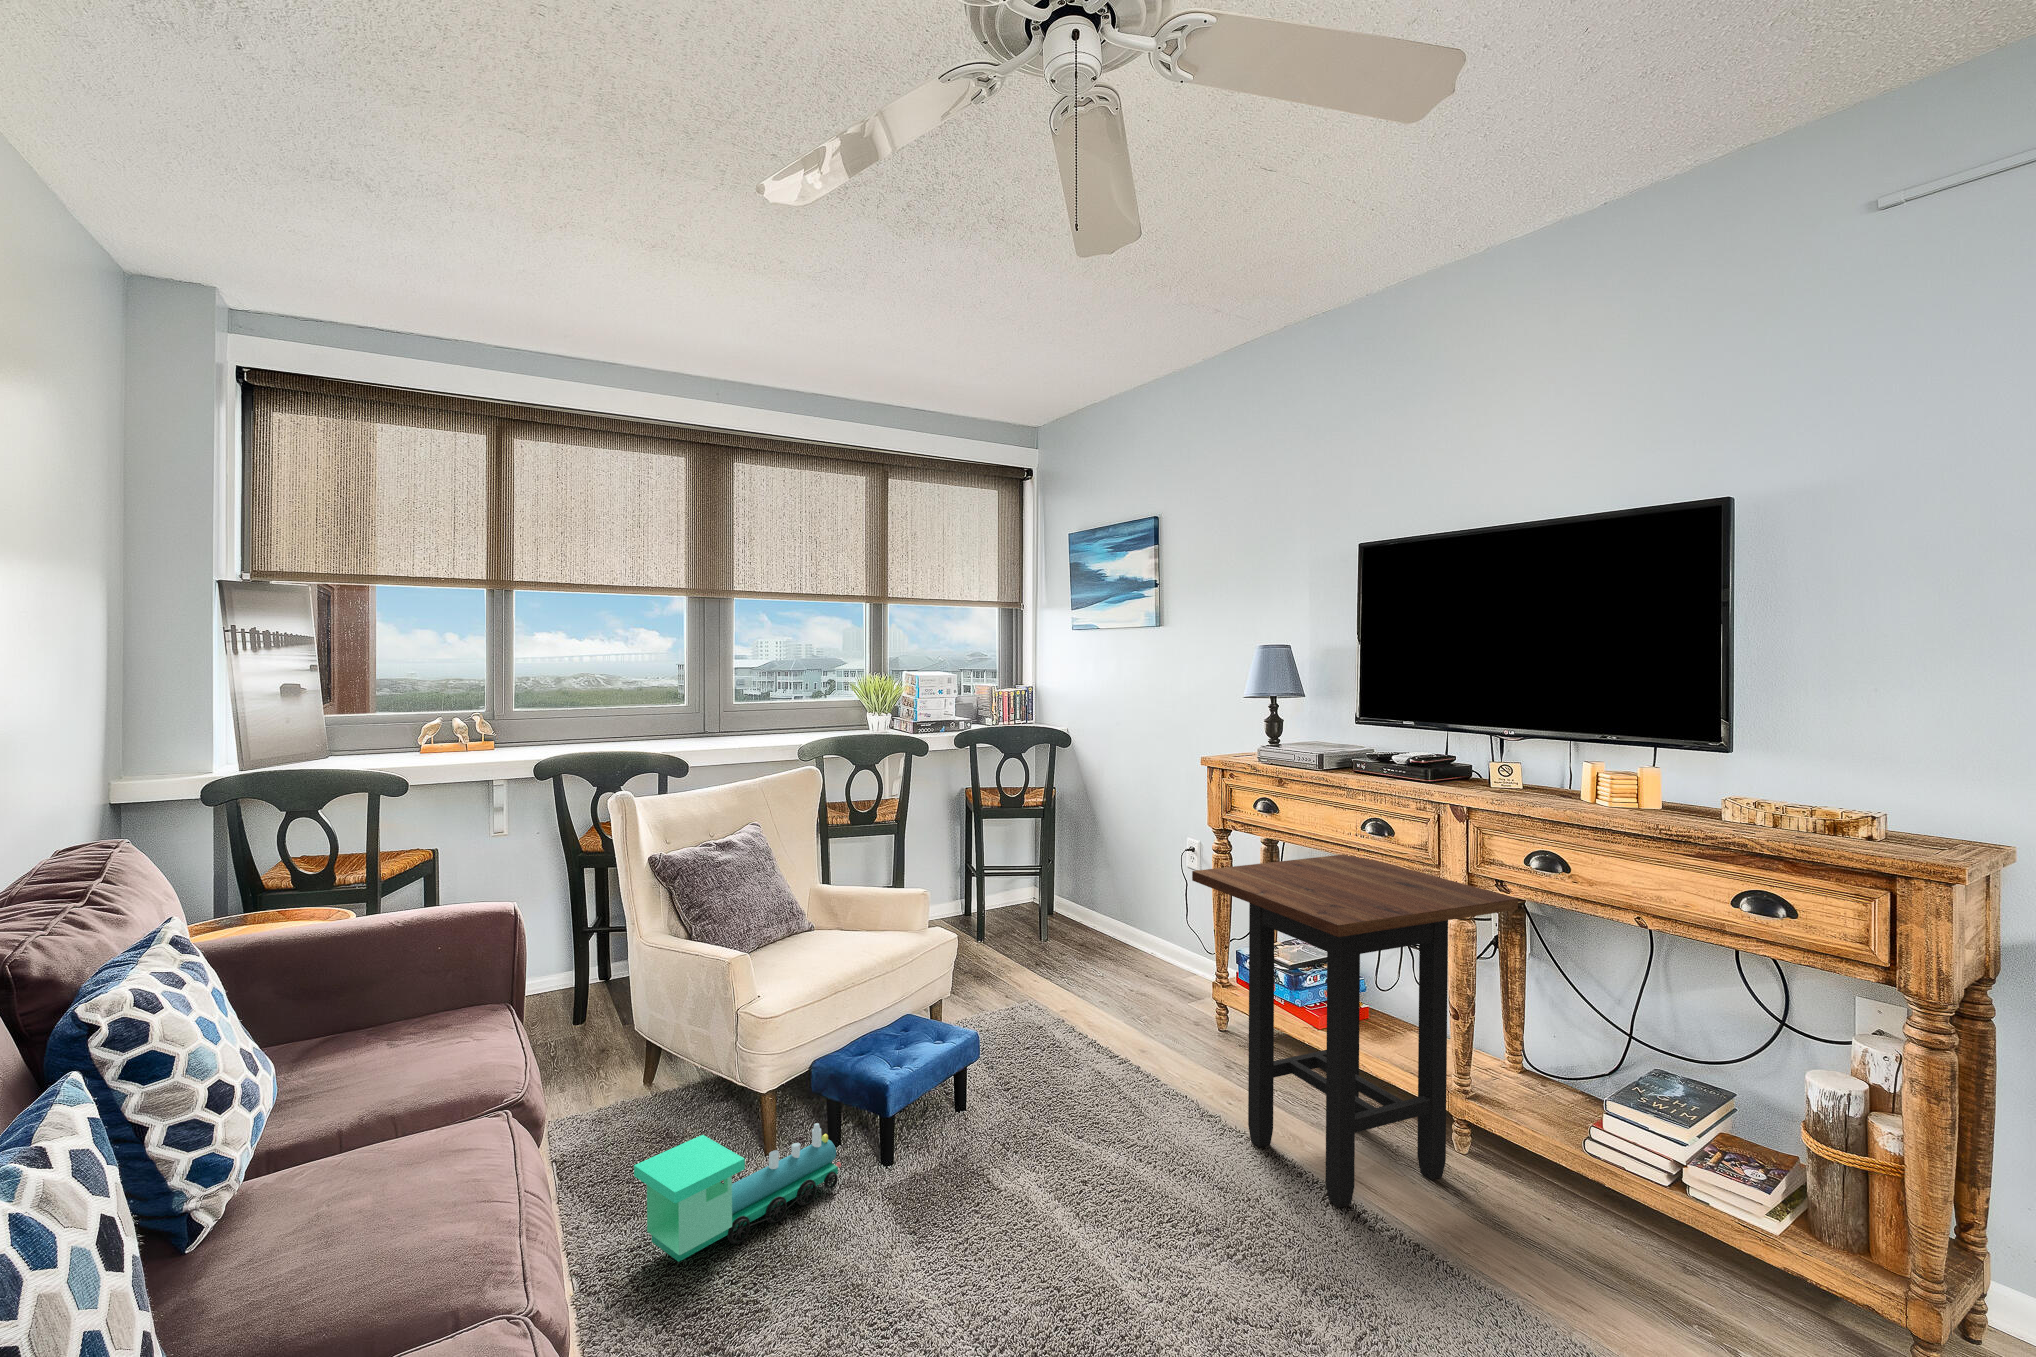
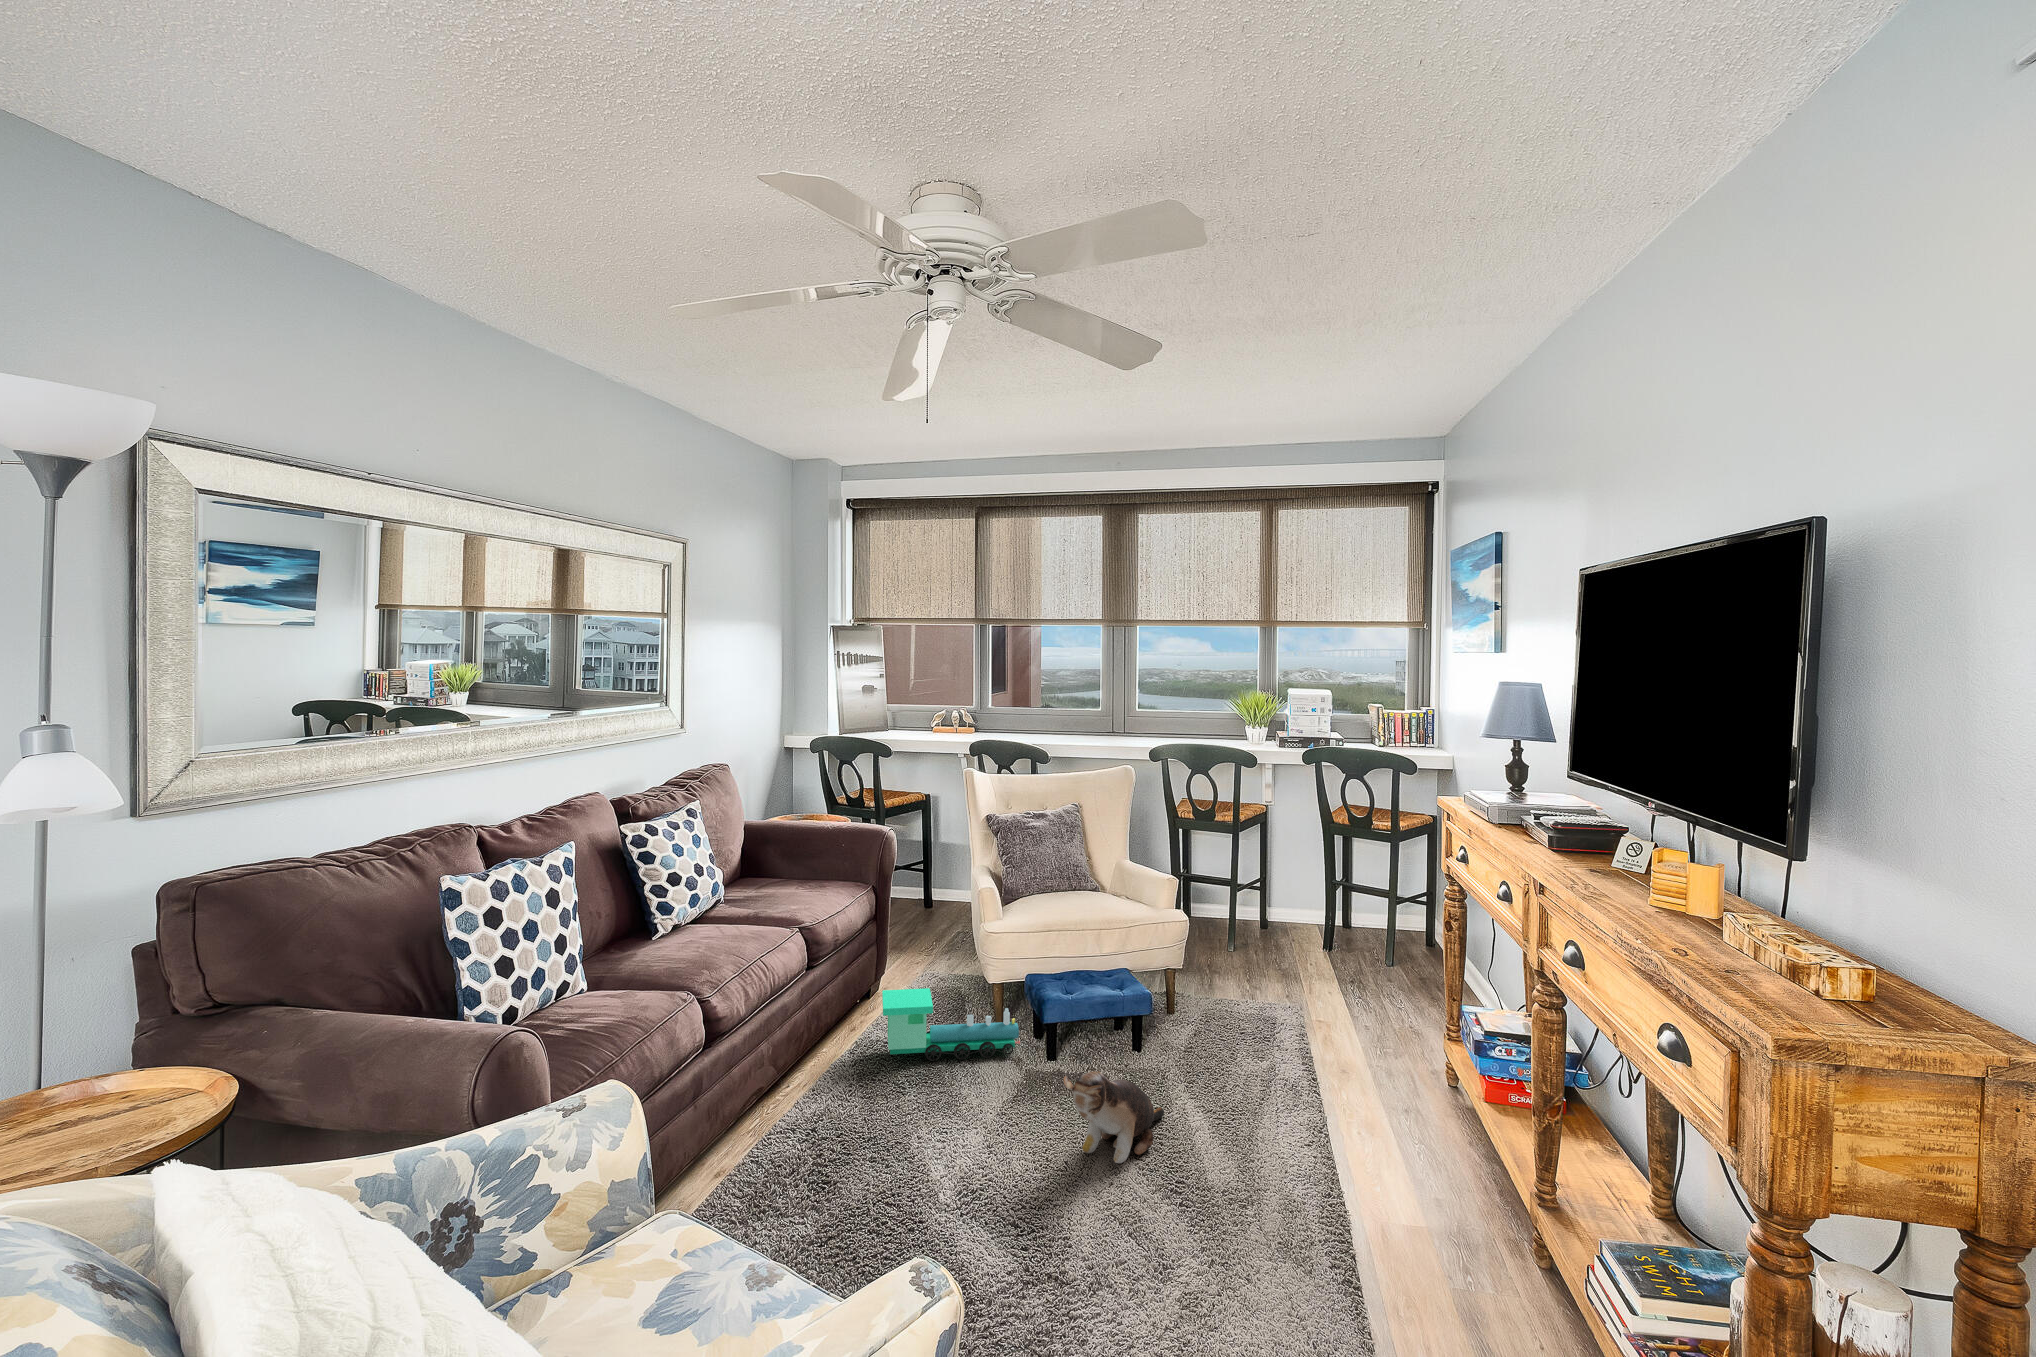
side table: present [1192,854,1518,1208] -> none [1308,888,1576,1249]
plush toy: none [1051,1154,1119,1268] -> present [1064,1071,1164,1163]

